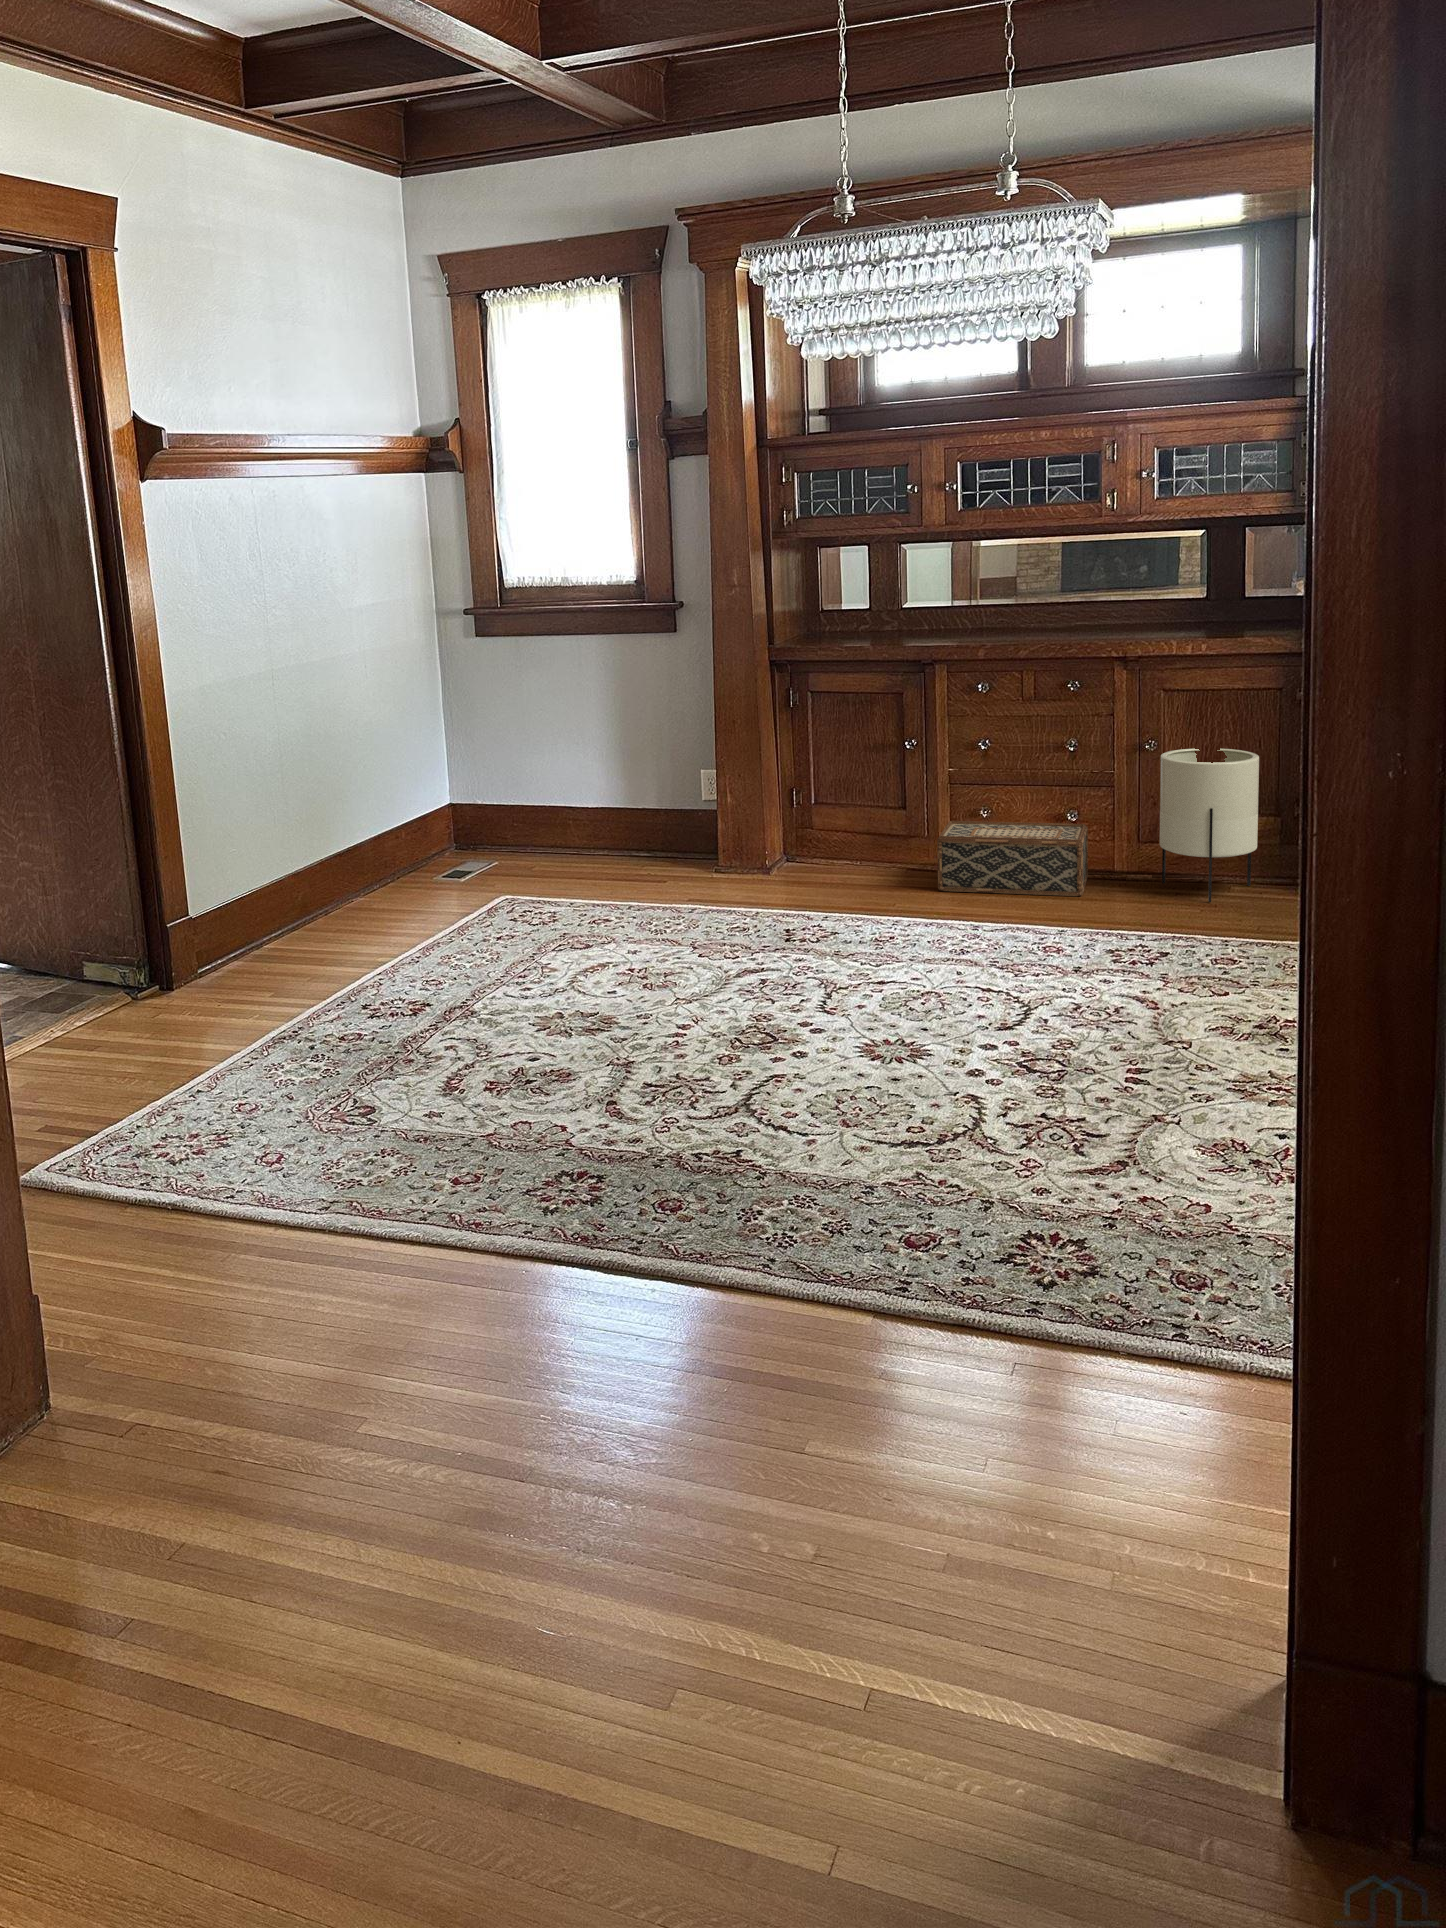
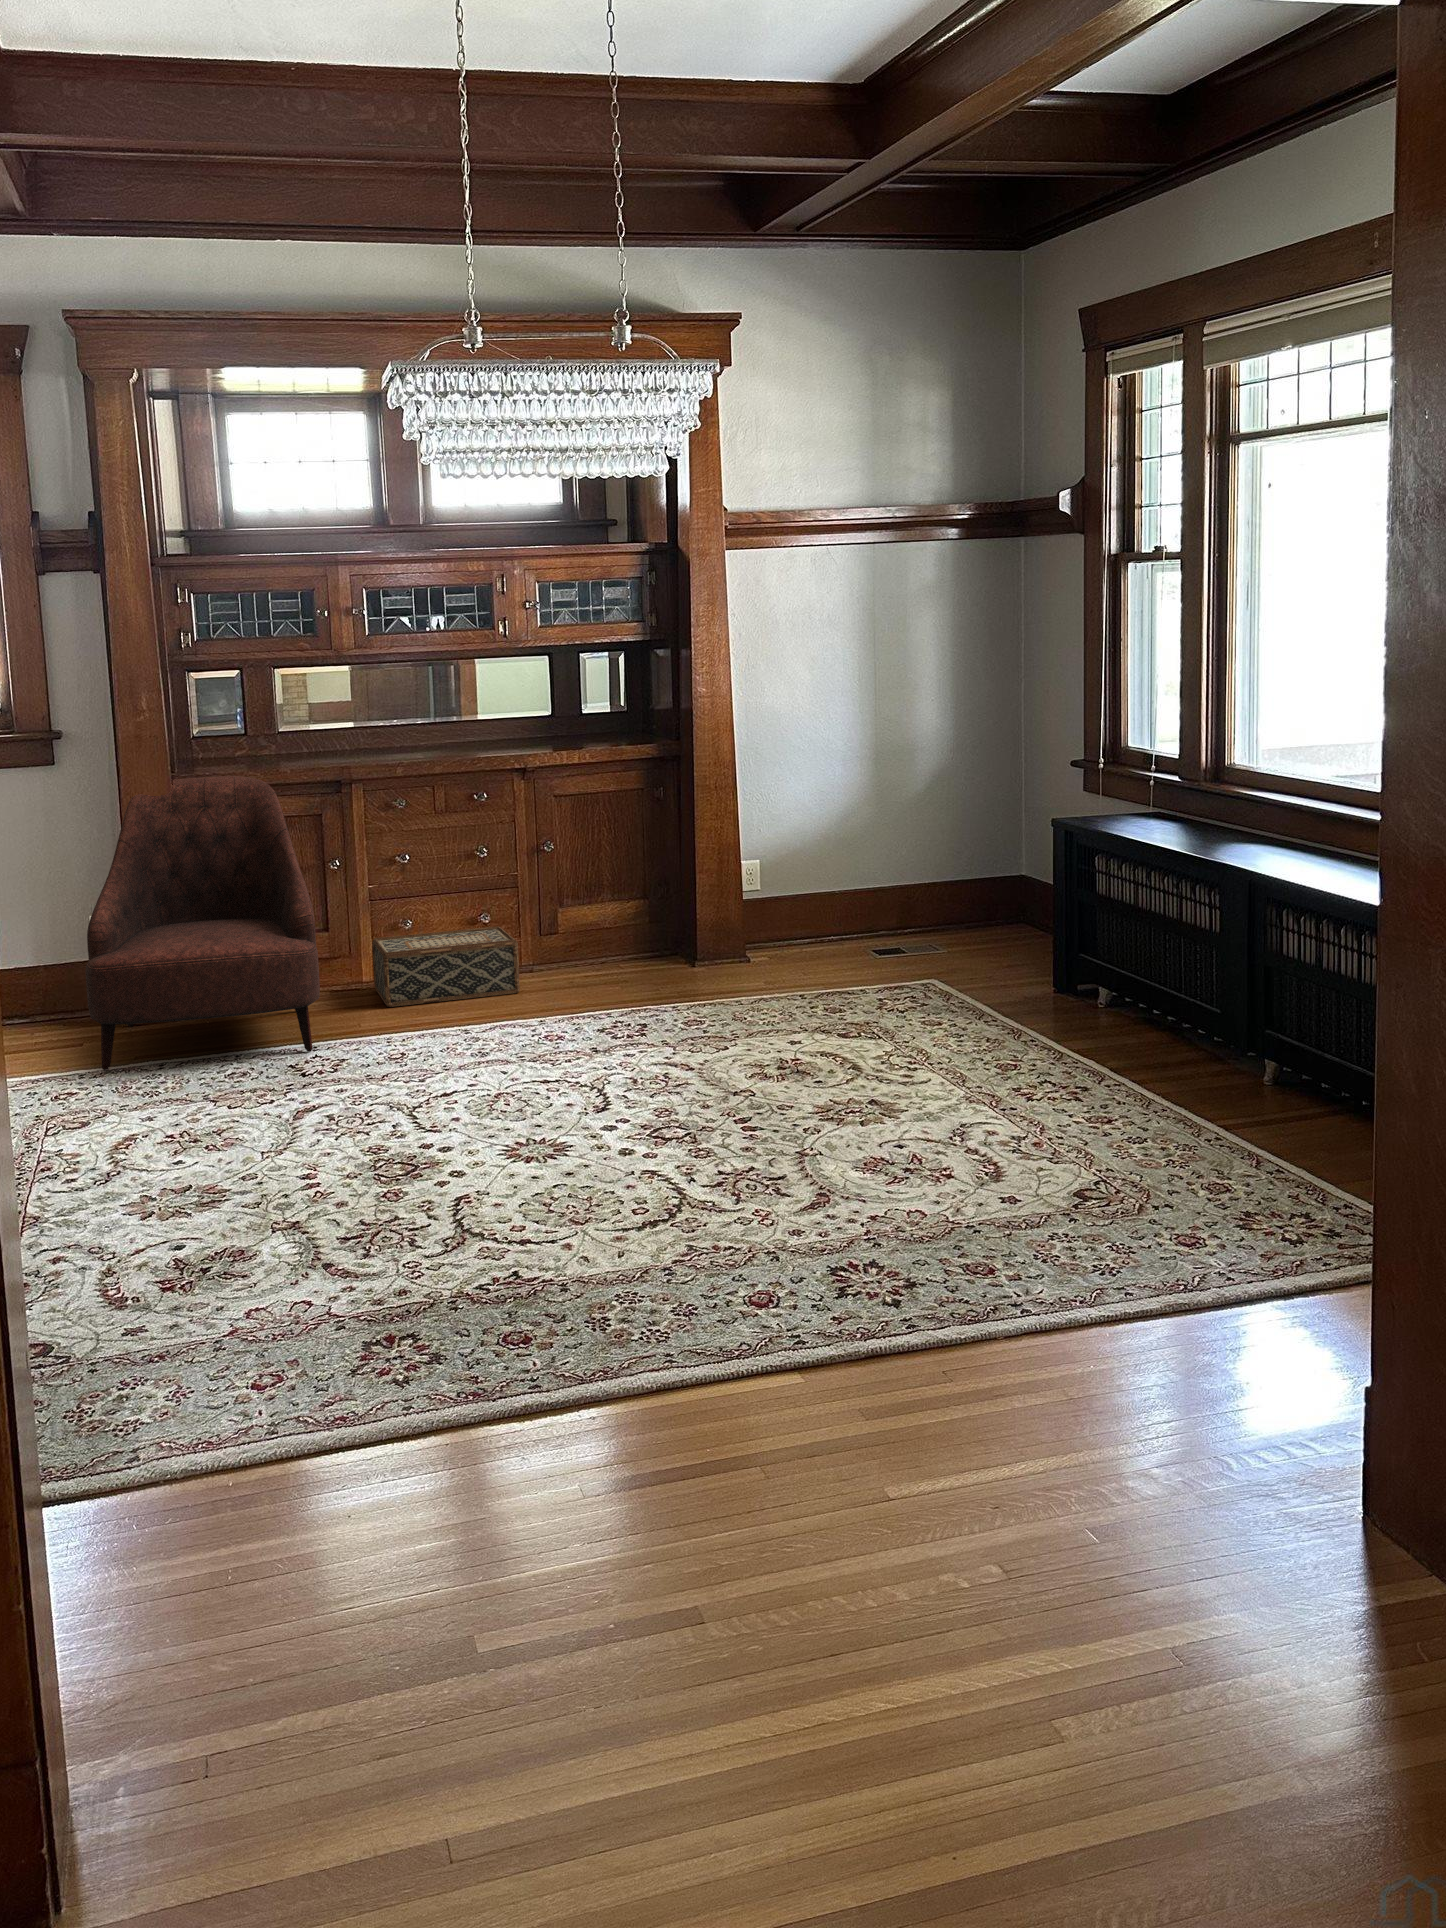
armchair: none [639,649,862,920] -> present [85,776,320,1070]
planter: present [1160,748,1259,902] -> none [567,845,652,981]

